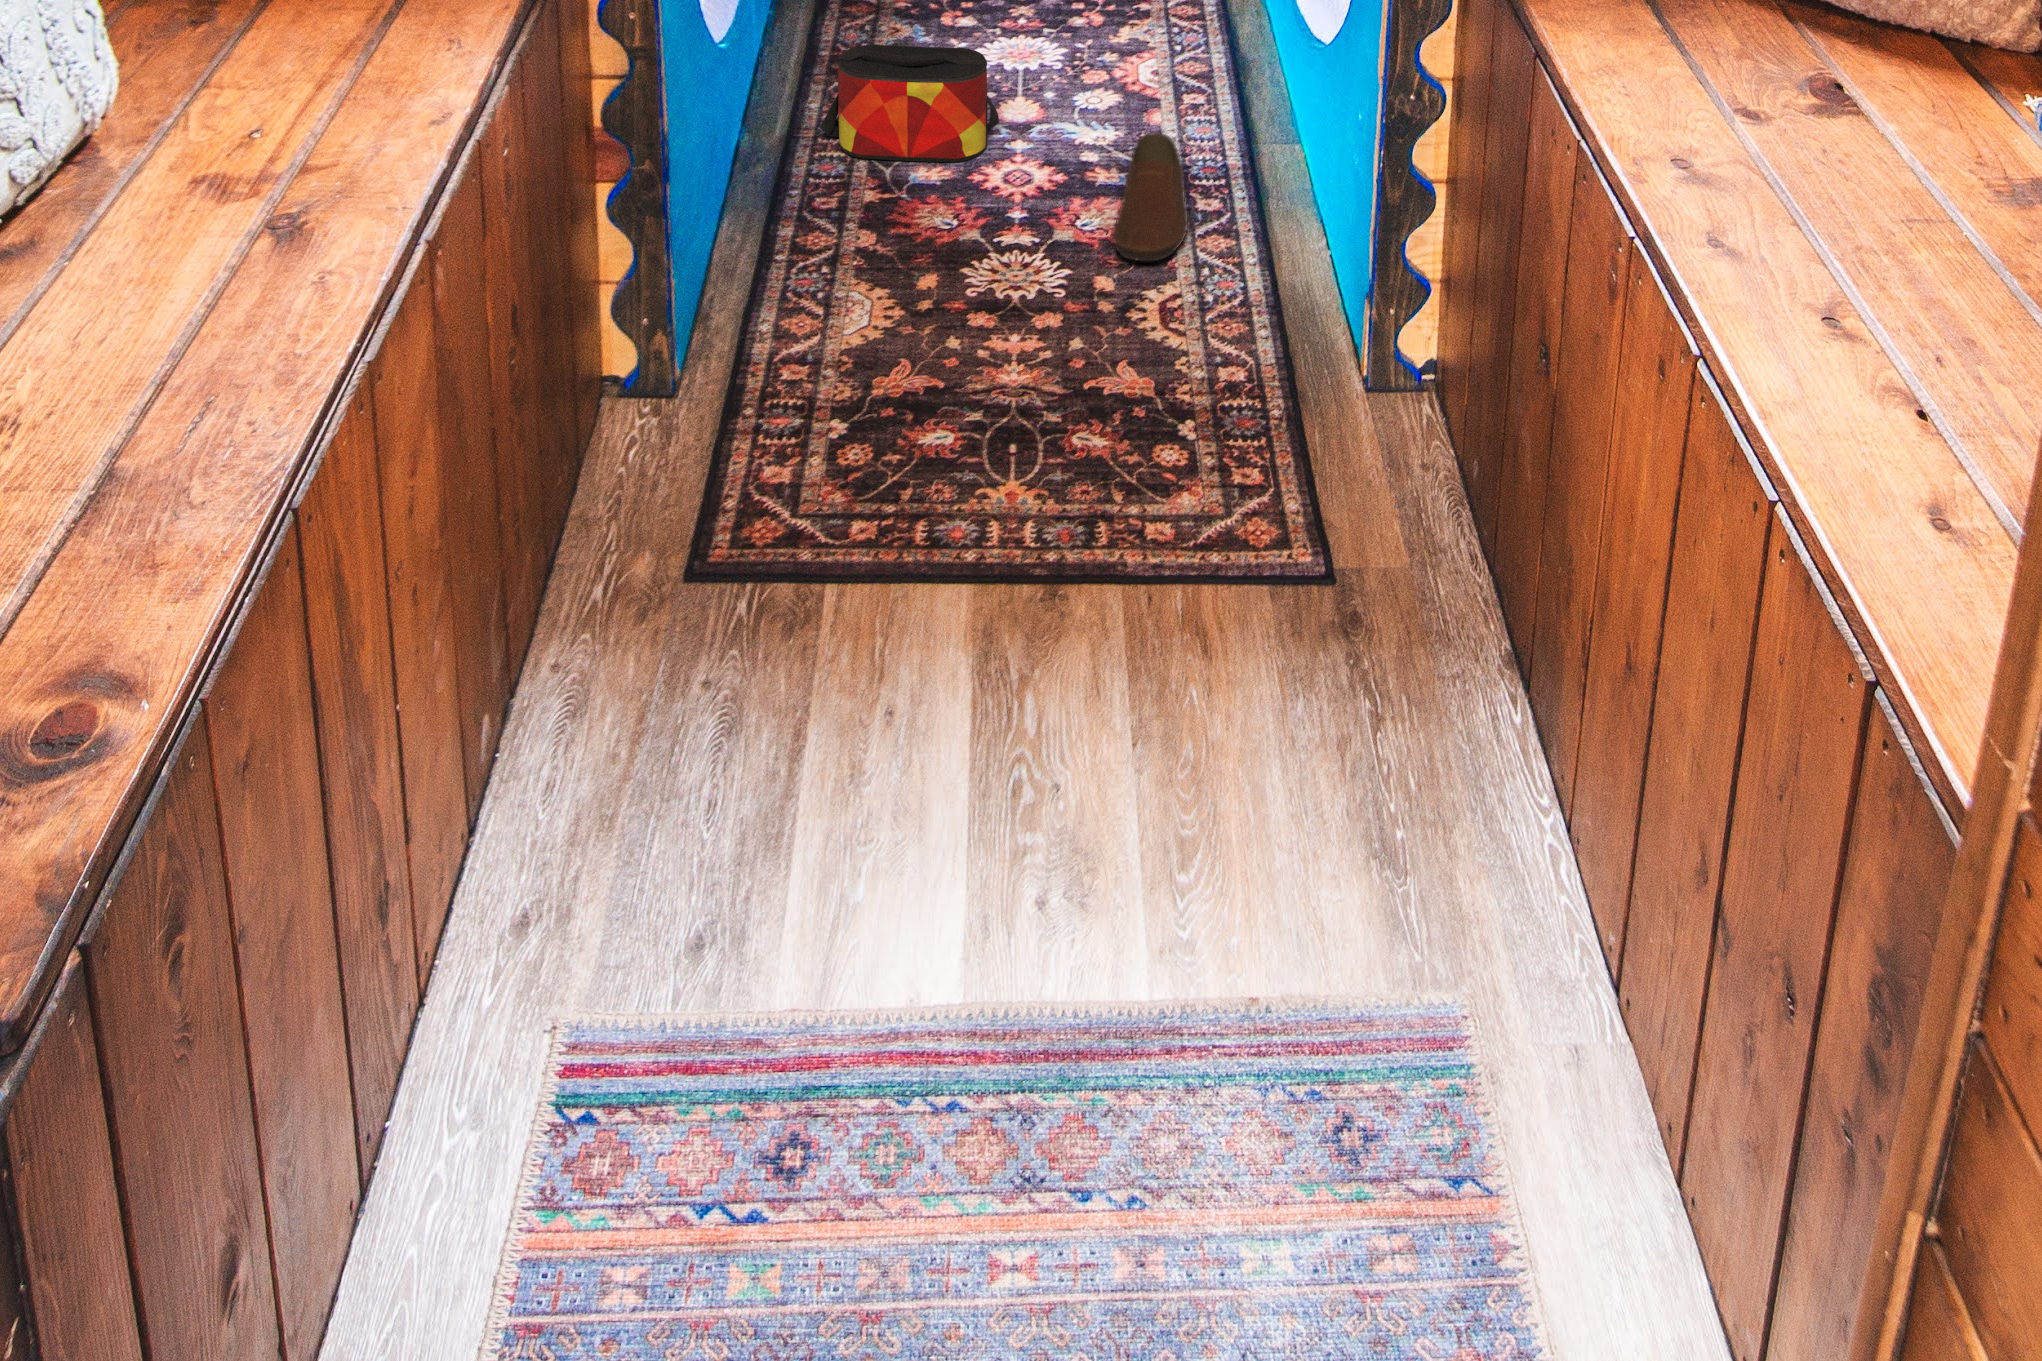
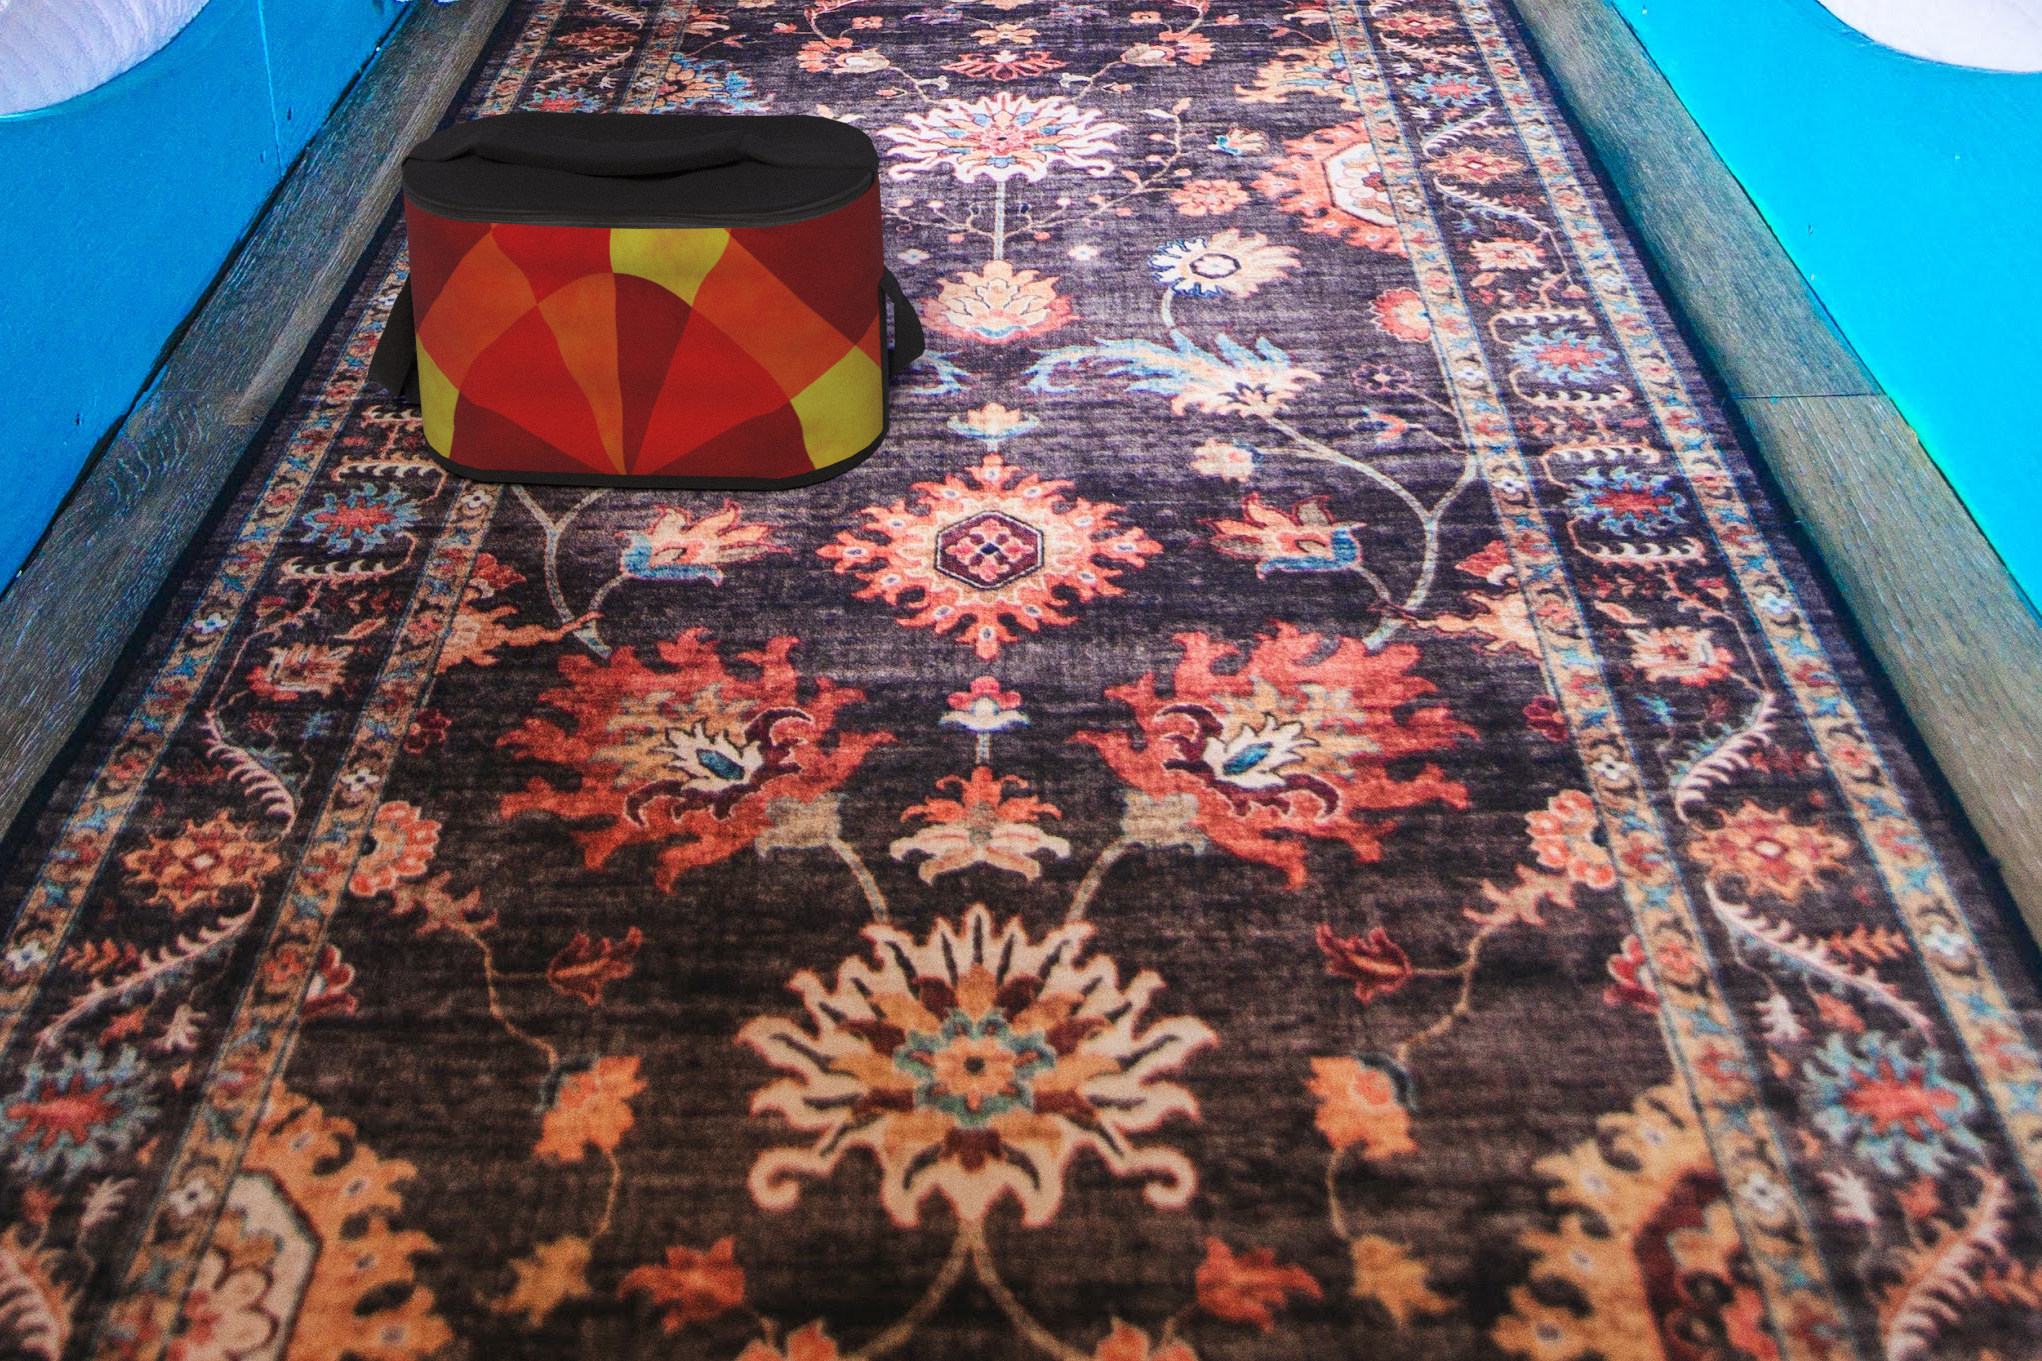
shoe: present [1113,133,1188,261] -> none [1358,389,1655,987]

